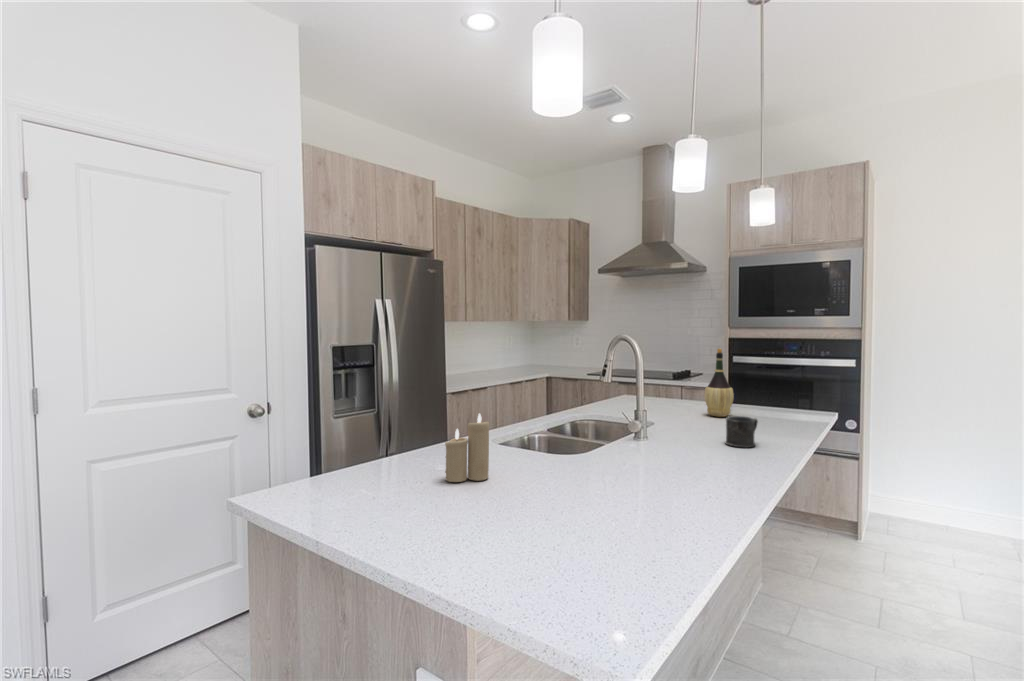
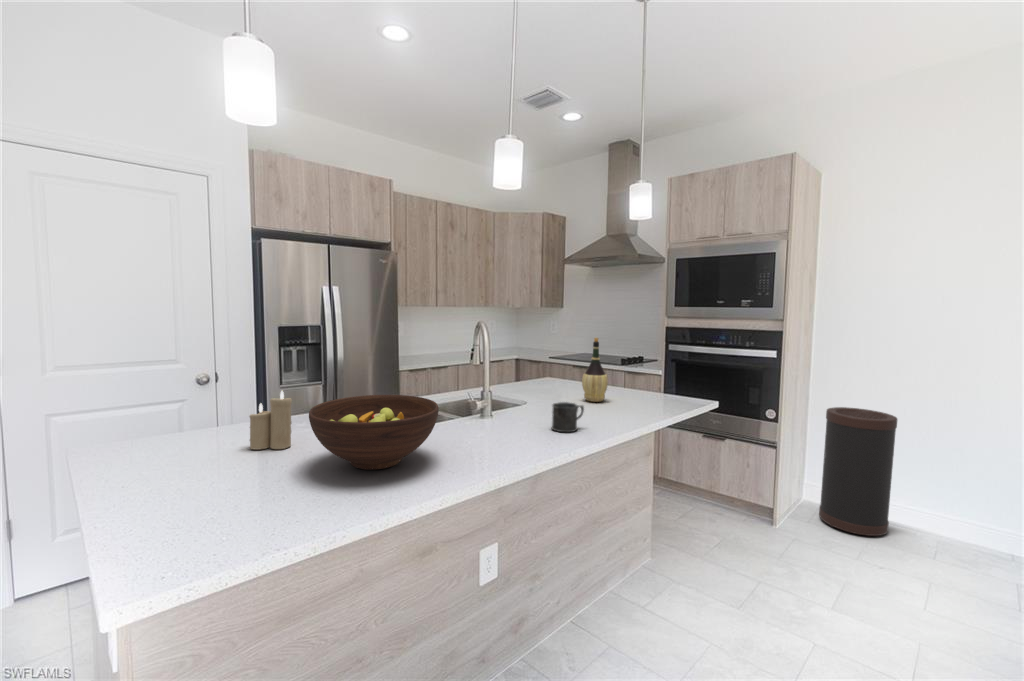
fruit bowl: none [546,413,685,495] -> present [309,395,439,470]
trash can: none [895,415,972,543] -> present [819,407,897,536]

